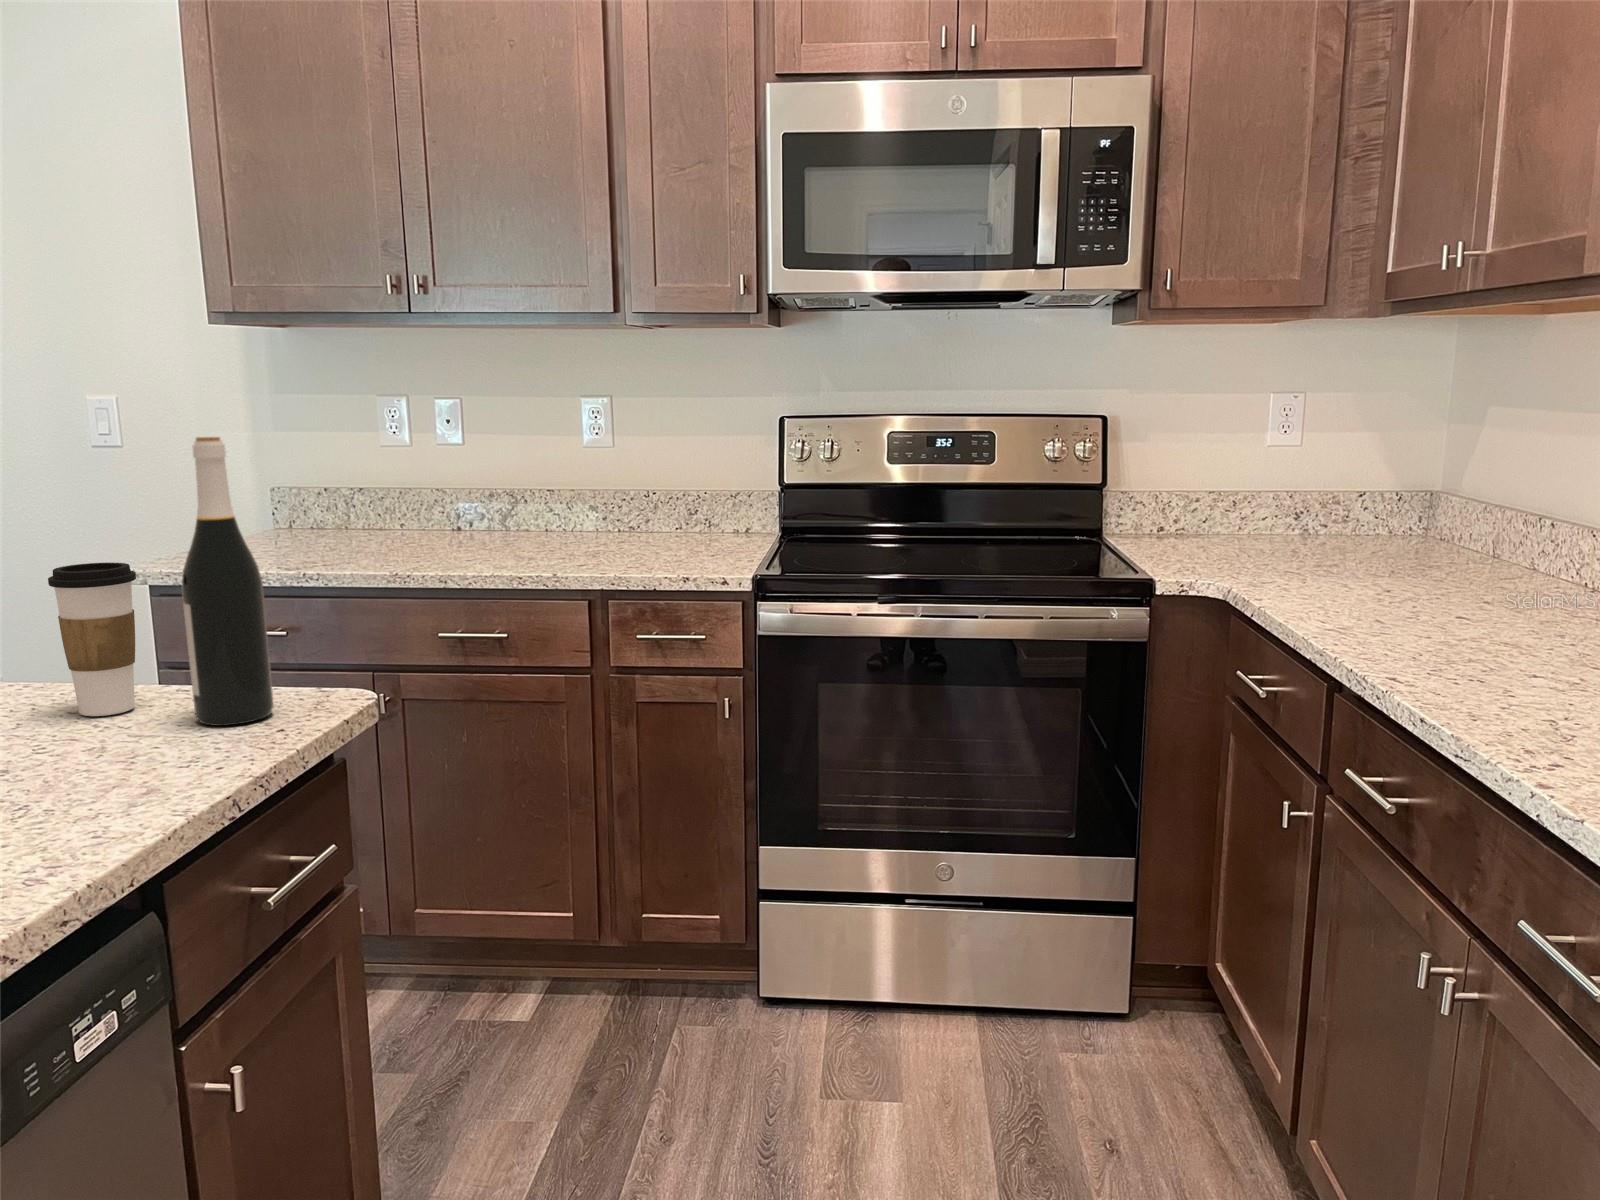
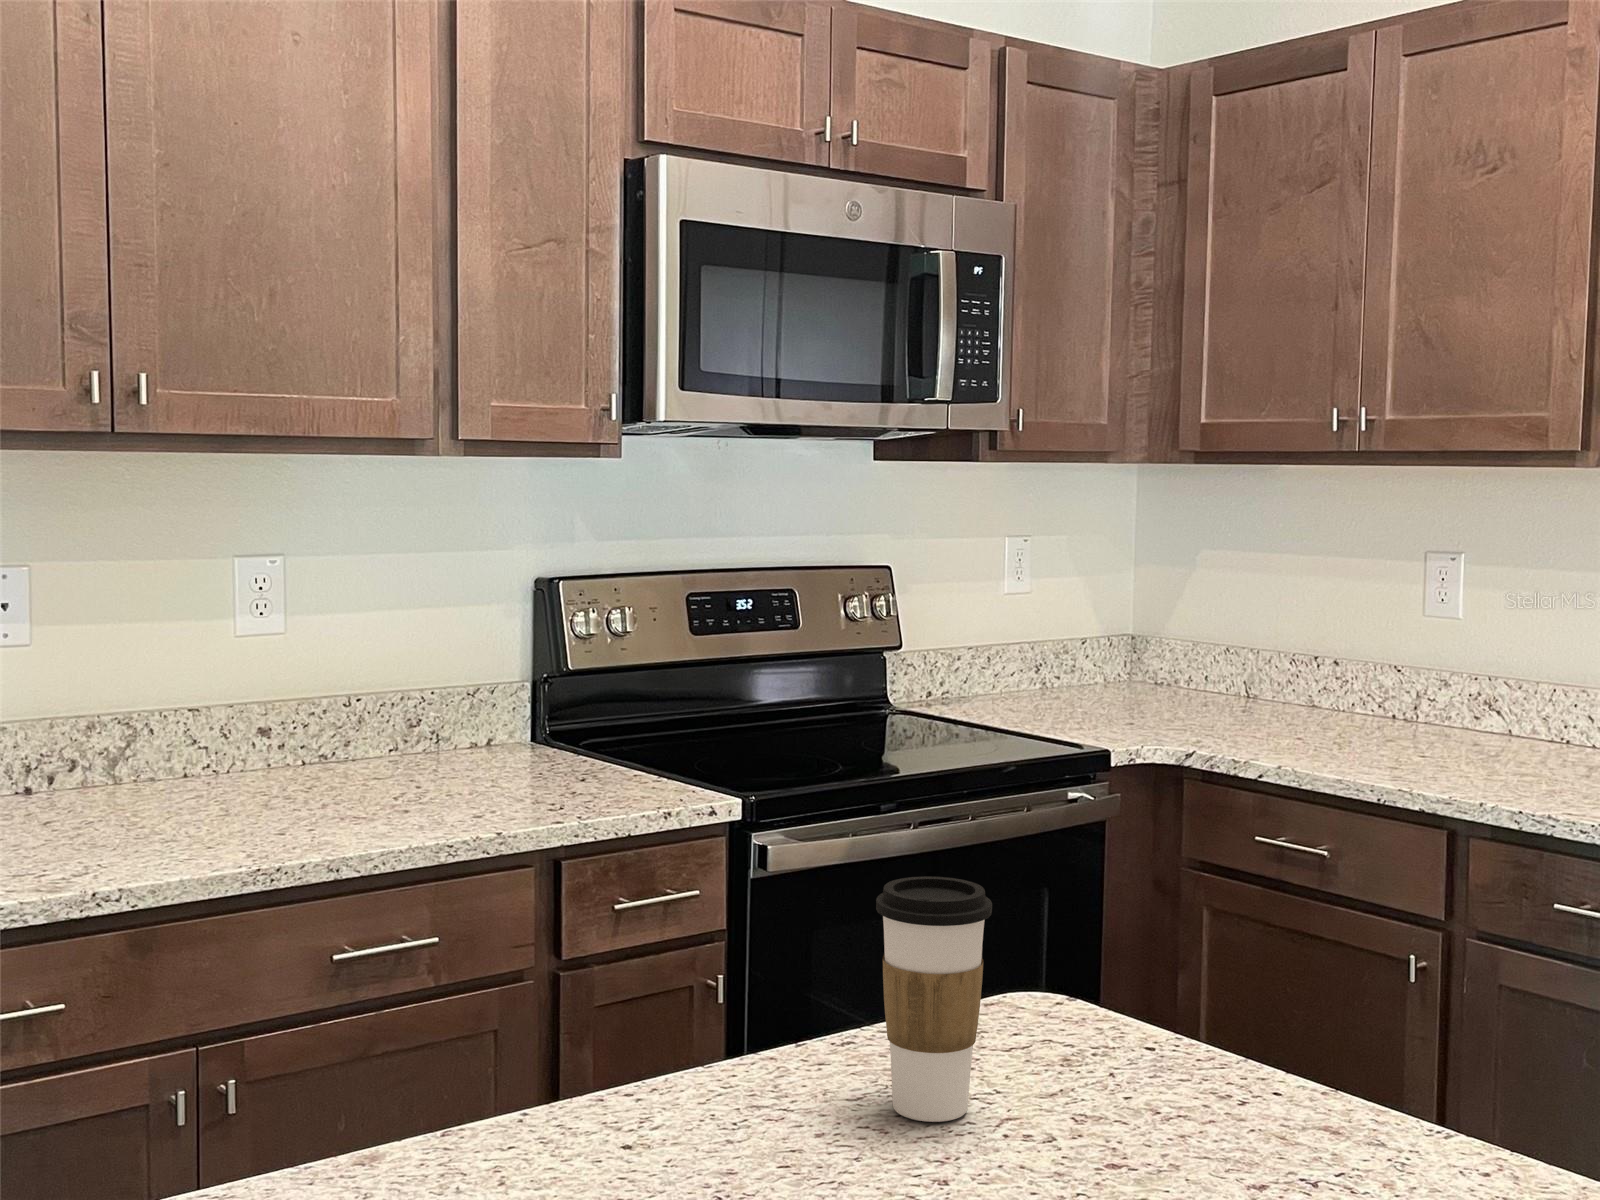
wine bottle: present [182,437,274,726] -> none [1039,678,1146,1083]

